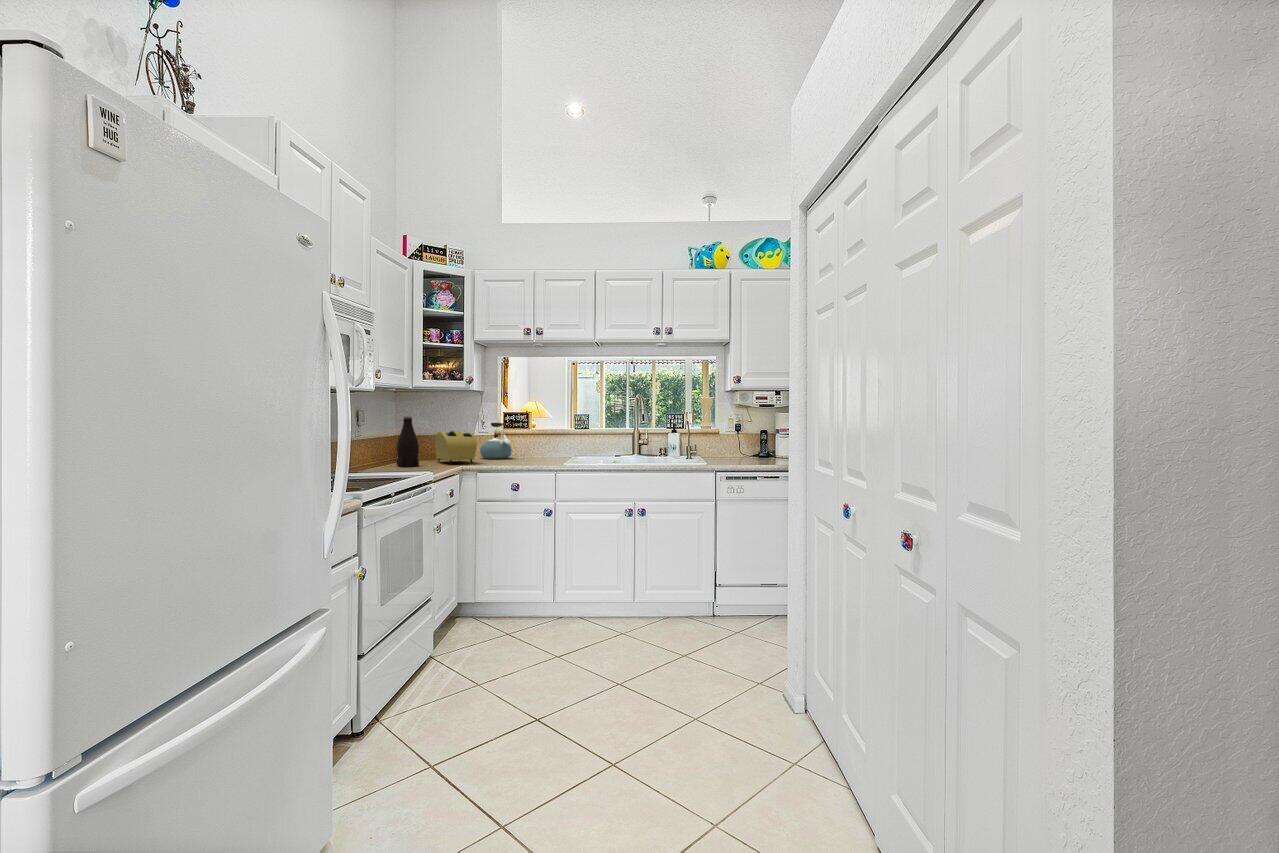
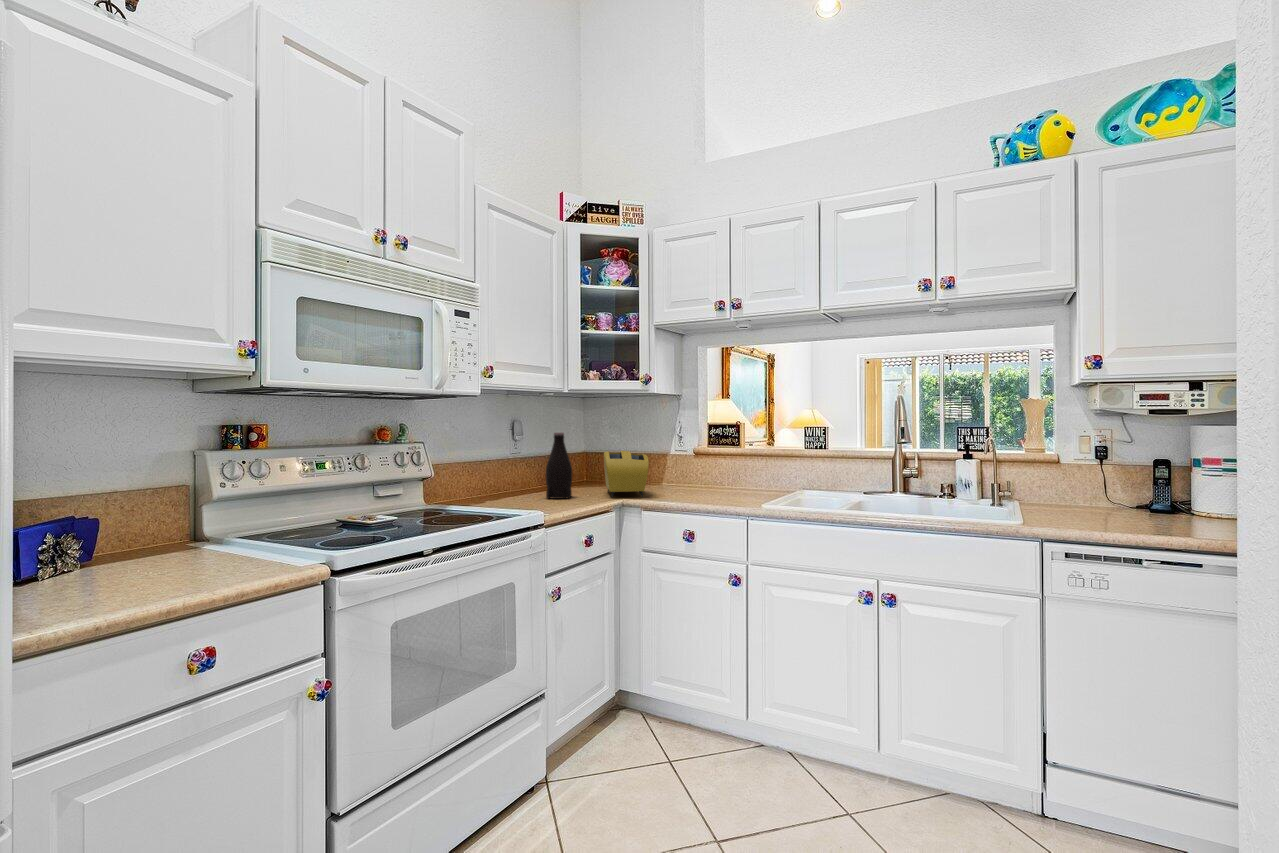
kettle: present [480,423,512,459] -> none [671,438,713,489]

